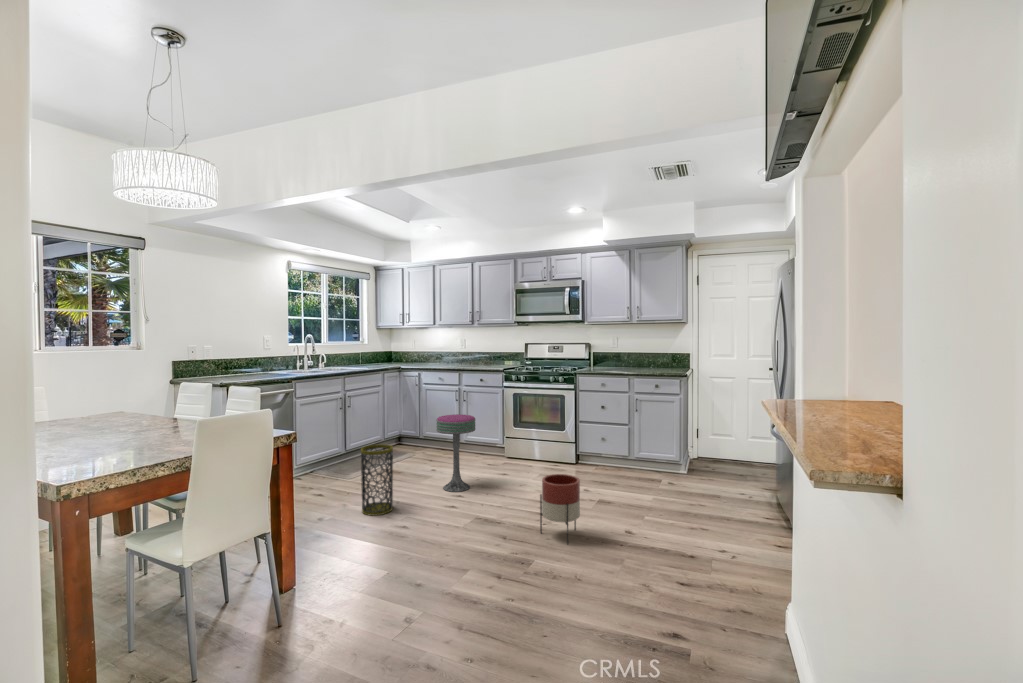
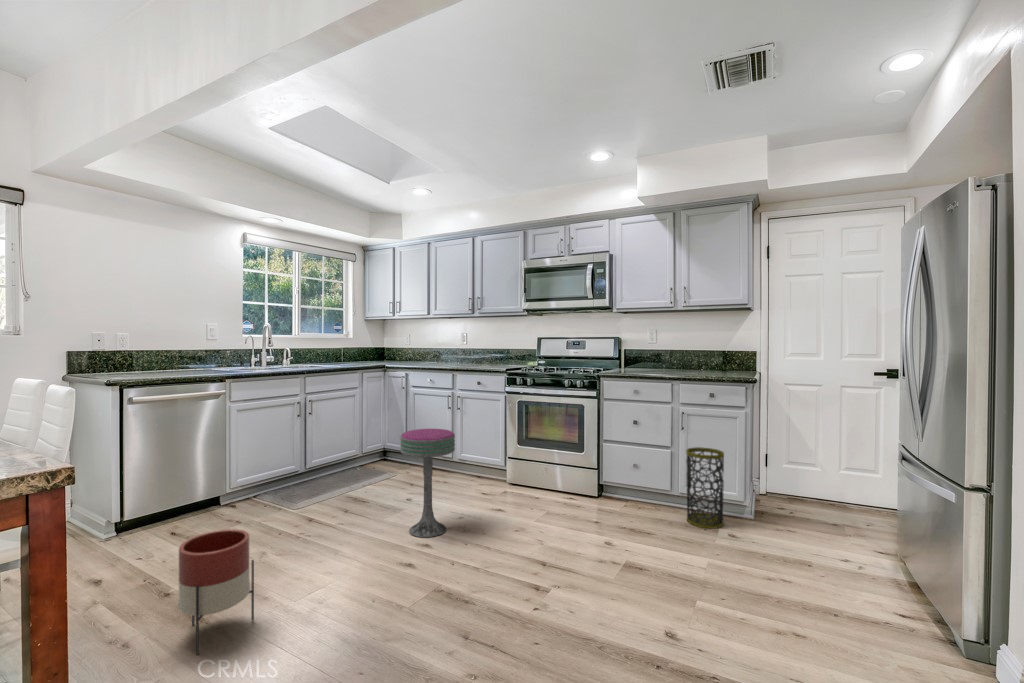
trash can: present [361,444,393,516] -> present [686,447,724,529]
planter: present [540,474,580,544] -> present [178,529,254,654]

